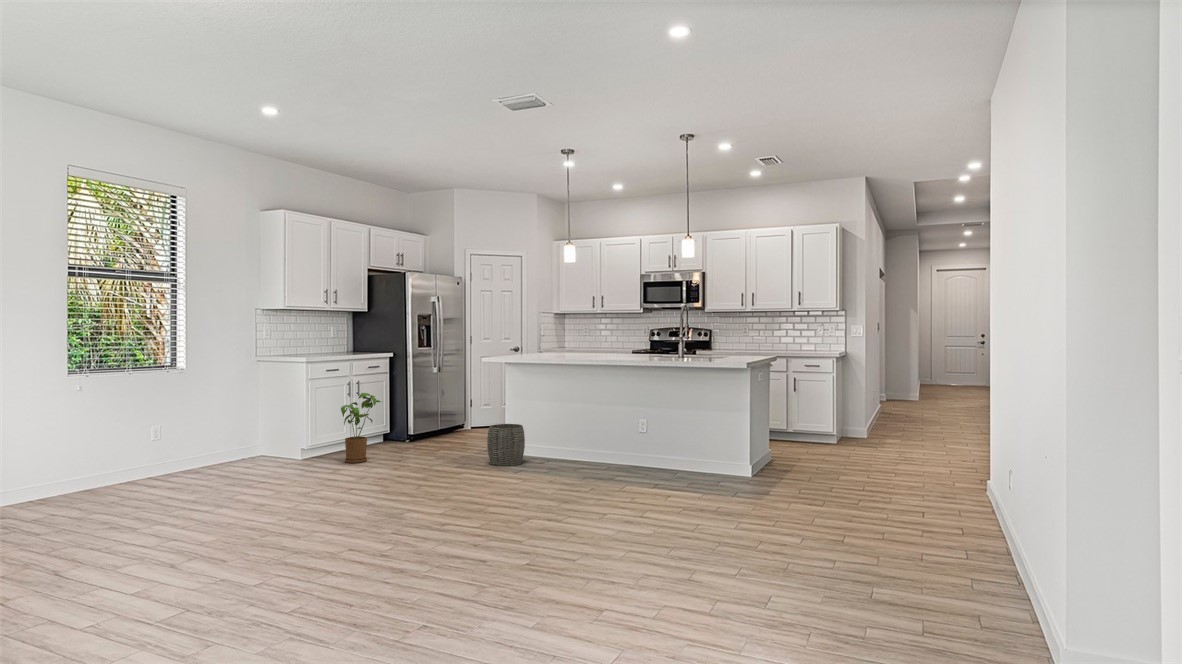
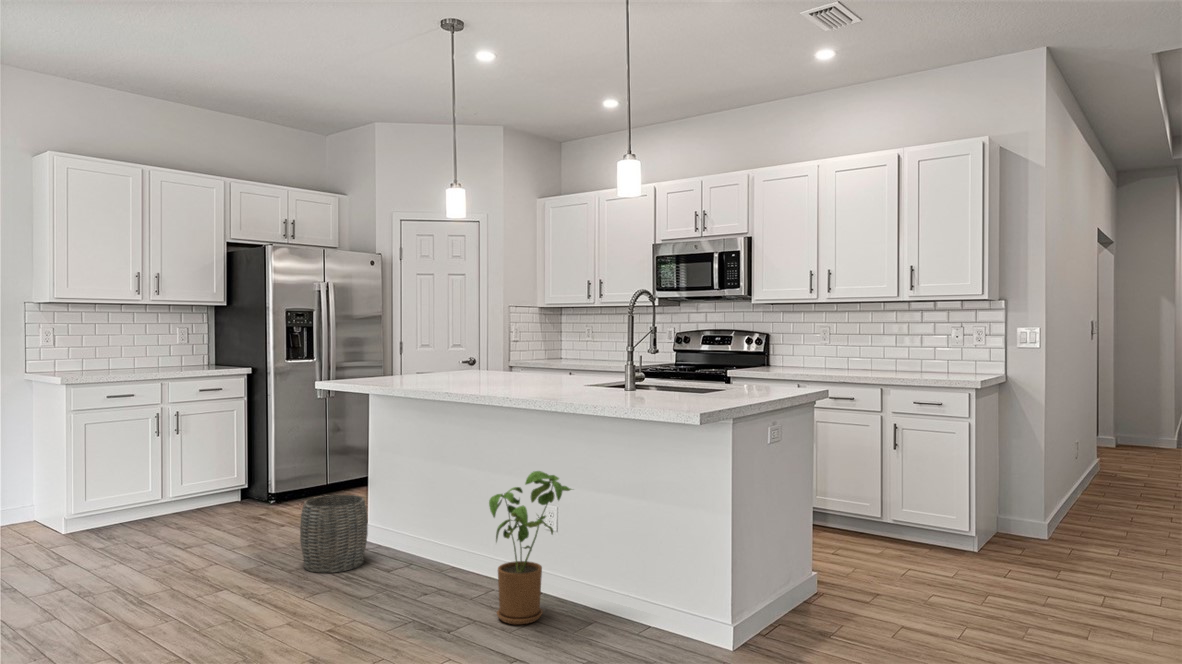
house plant: present [341,393,381,463] -> present [489,471,572,624]

